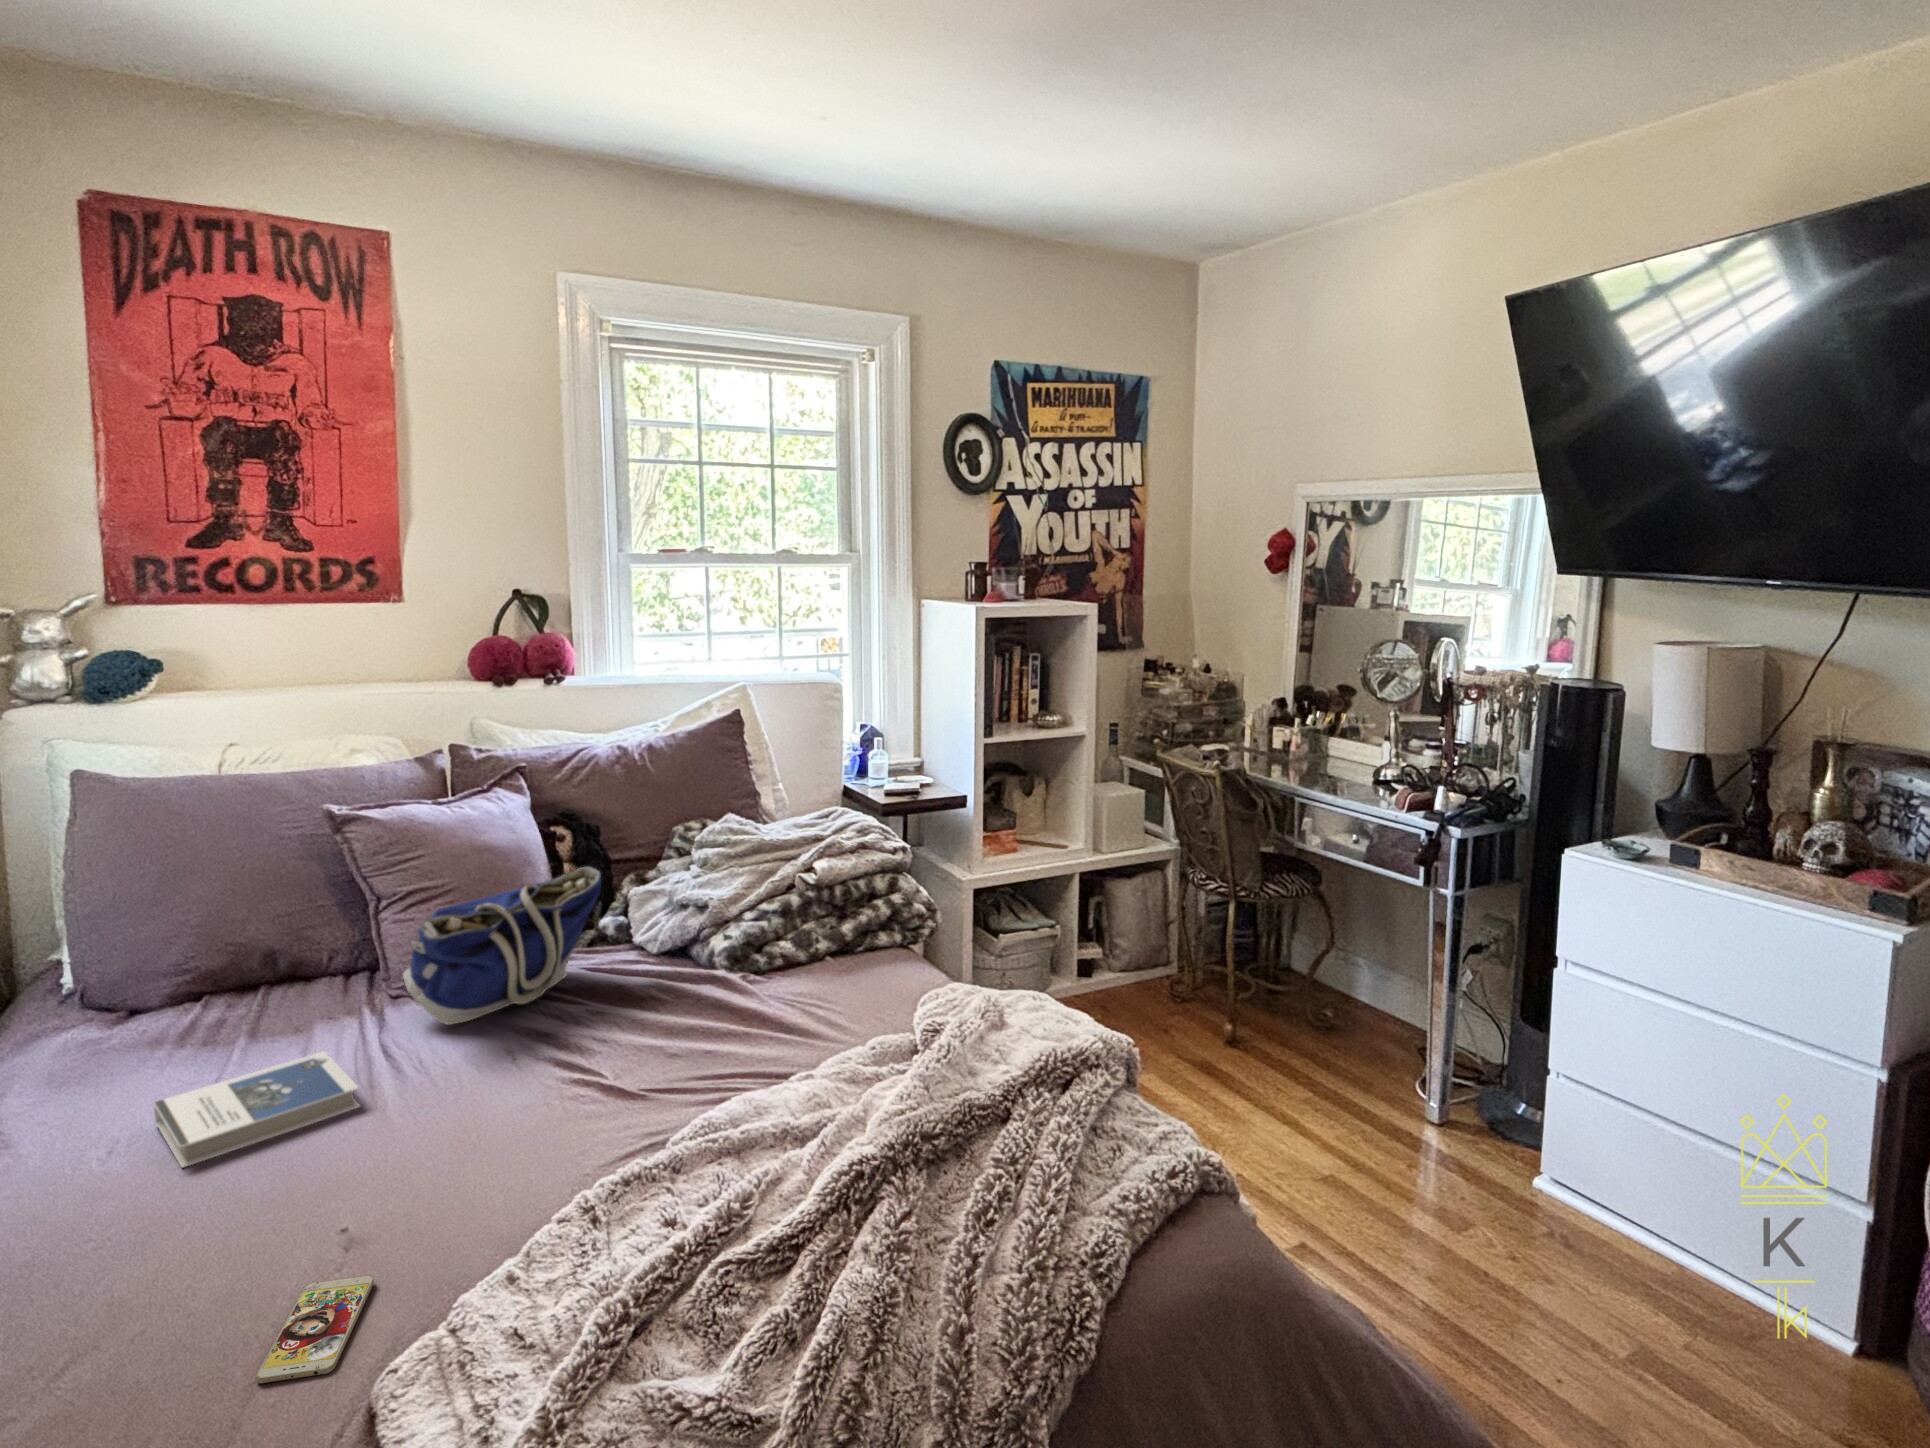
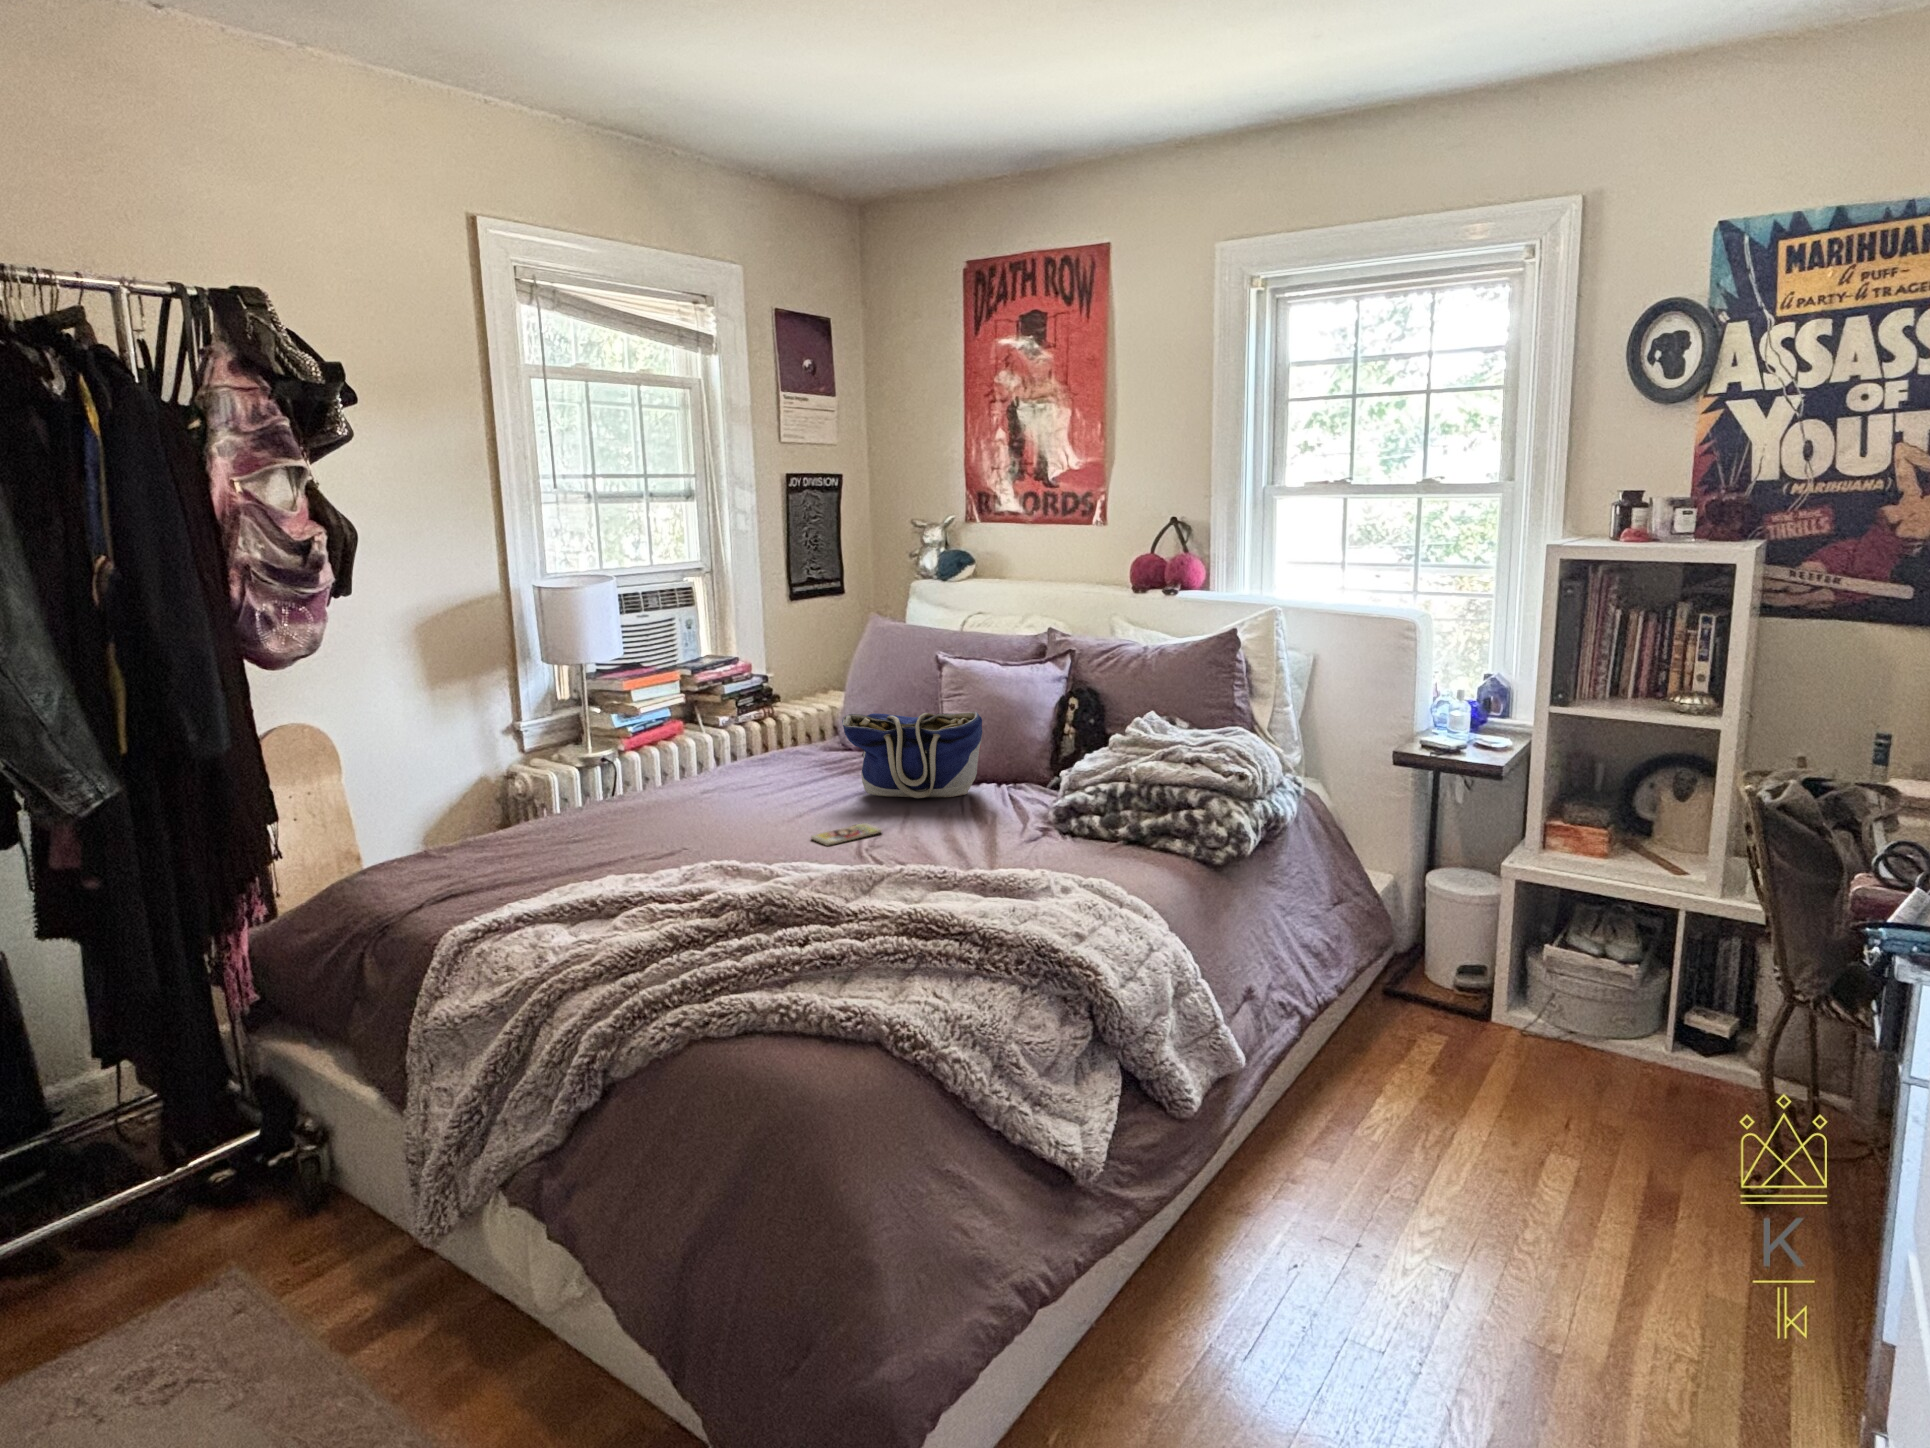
hardback book: present [153,1051,360,1168] -> none [686,775,798,810]
smartphone: present [256,1275,374,1383] -> present [811,823,882,846]

